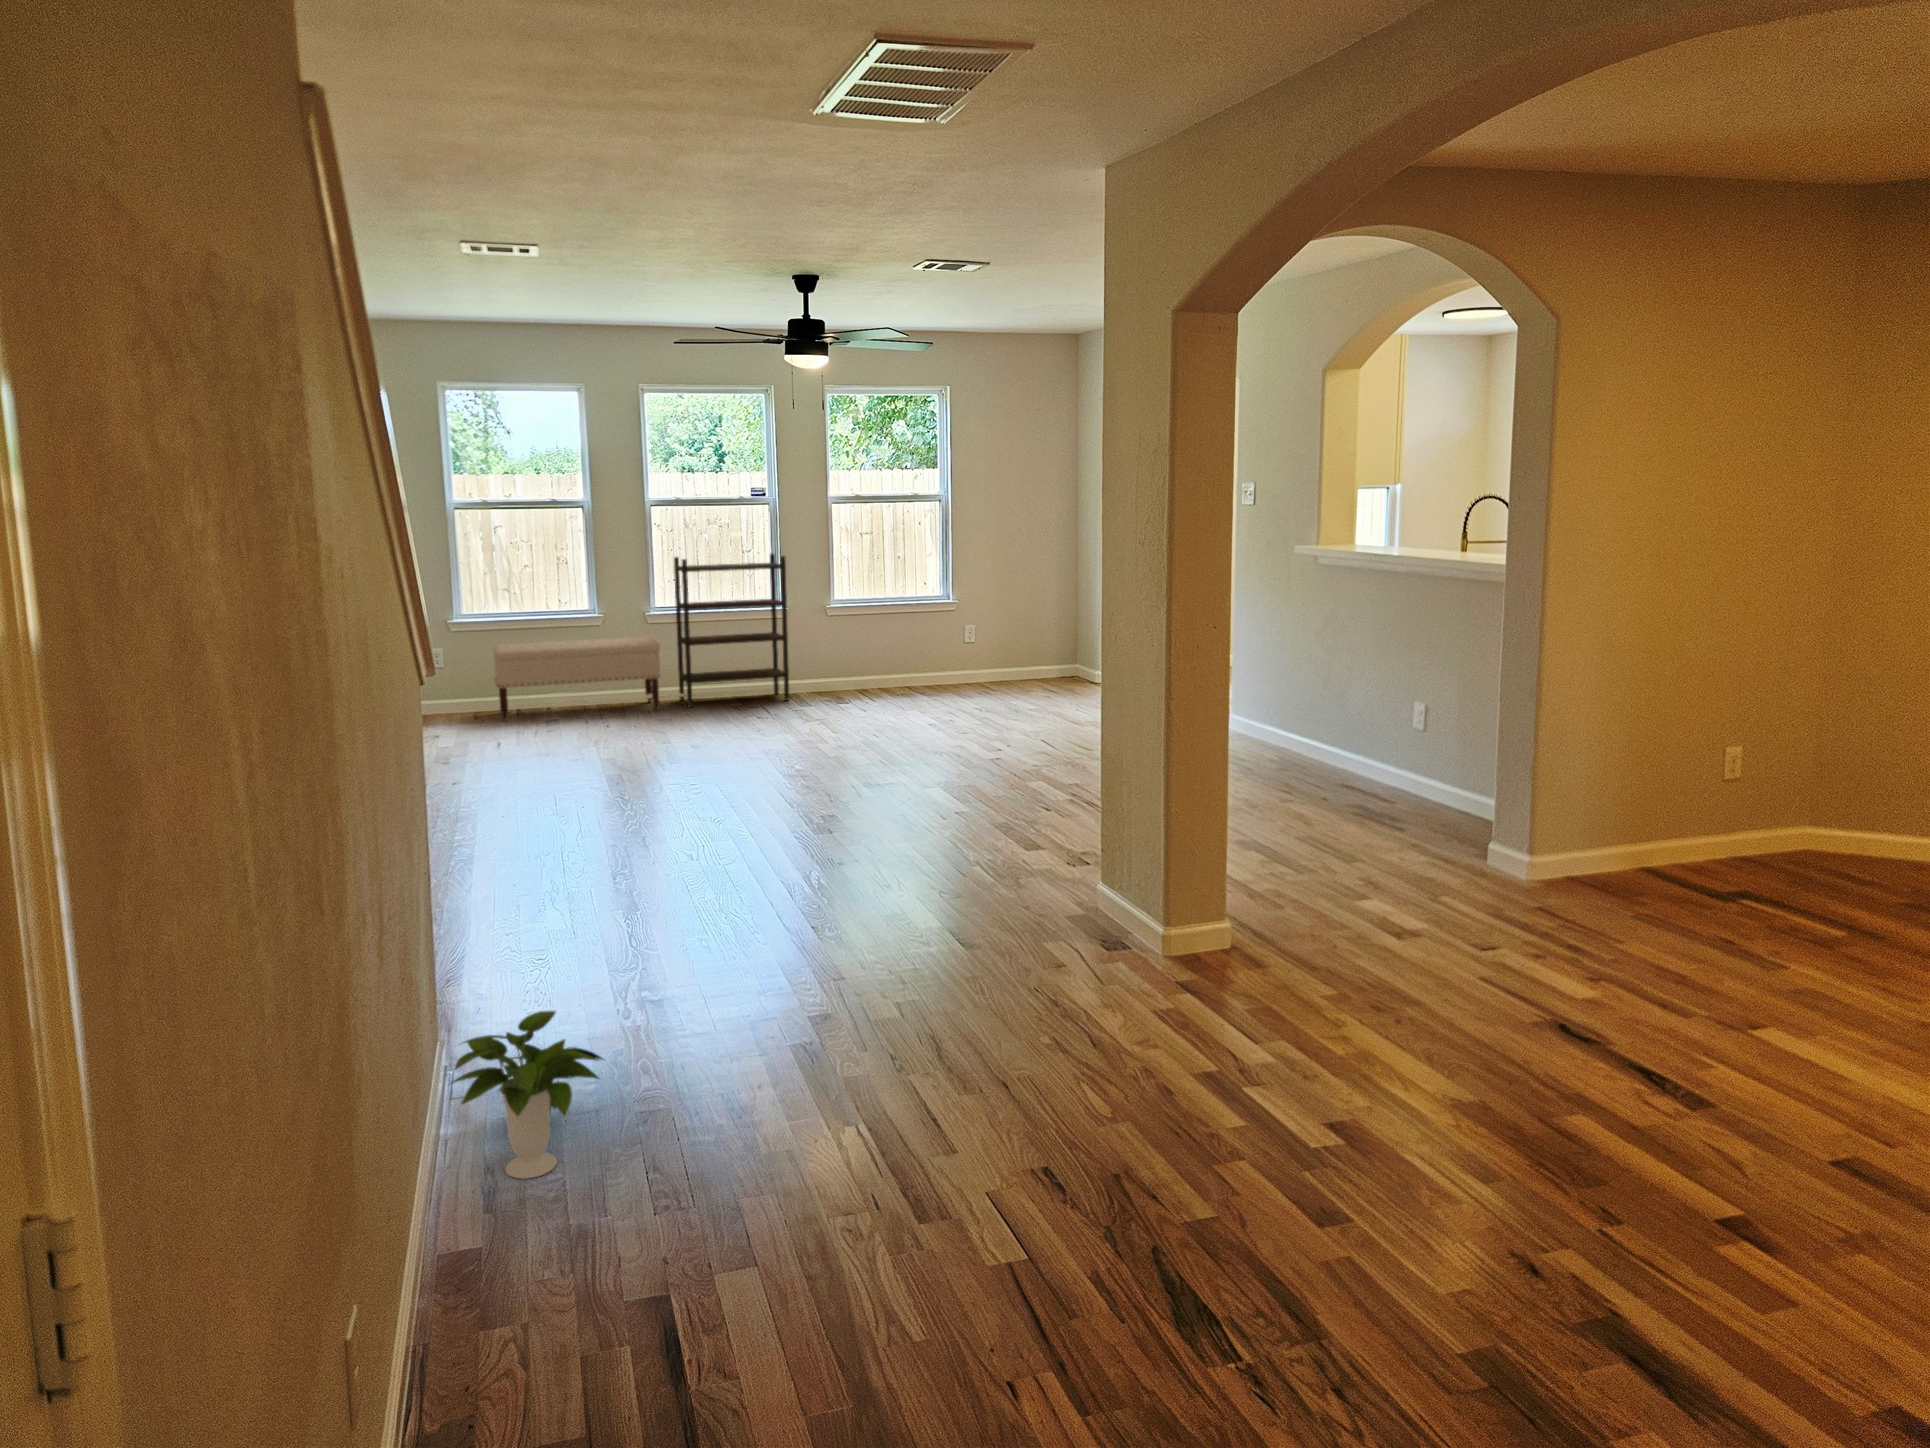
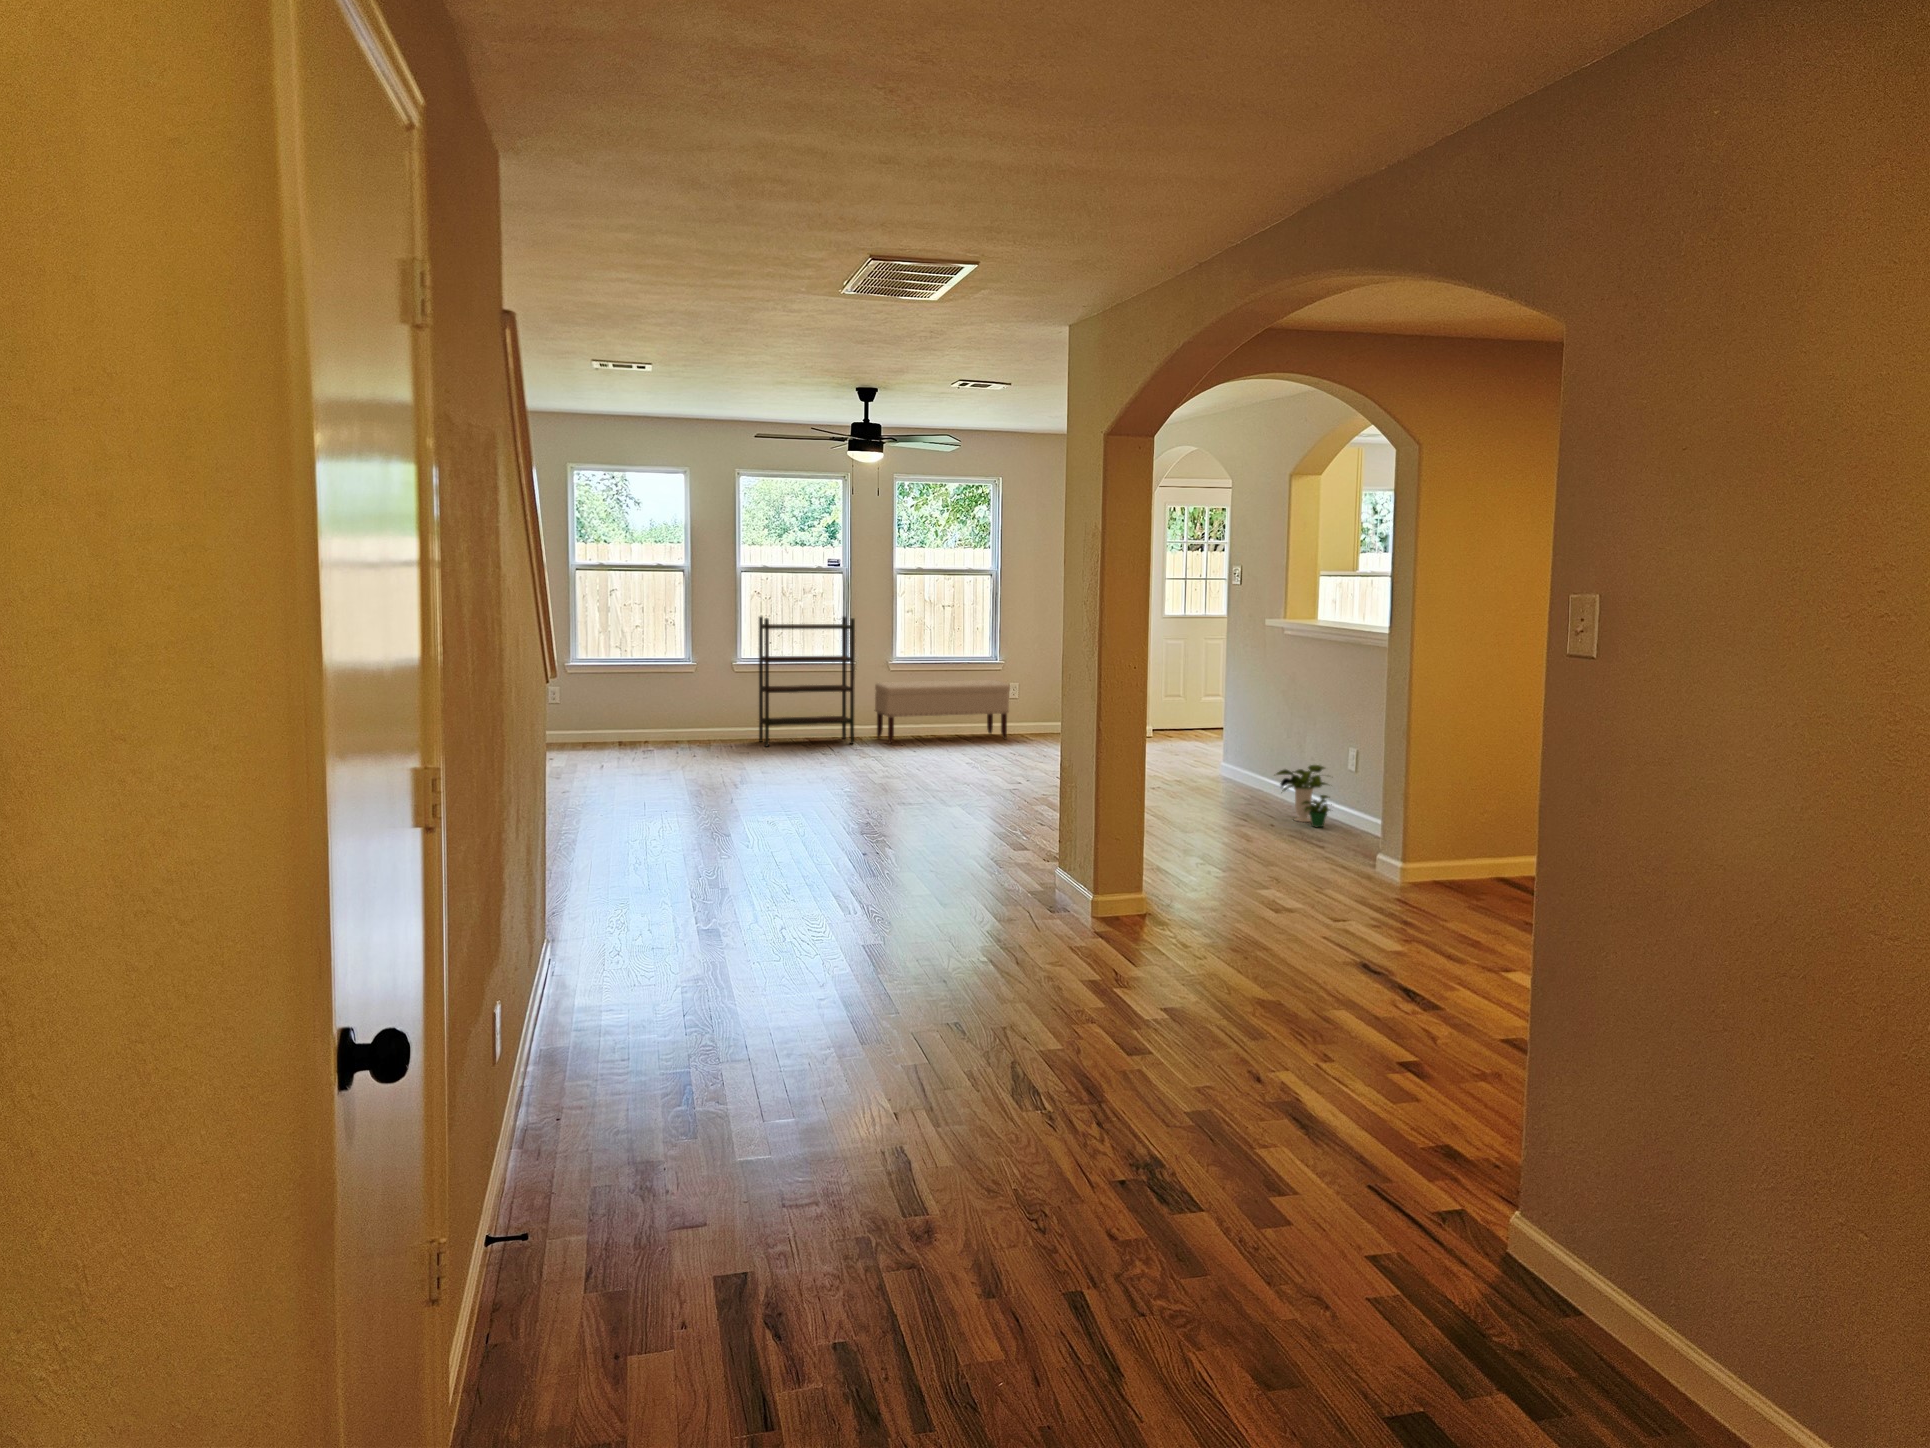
bench: present [493,636,660,721] -> present [875,680,1010,744]
potted plant: present [452,1011,603,1179] -> present [1276,765,1329,827]

